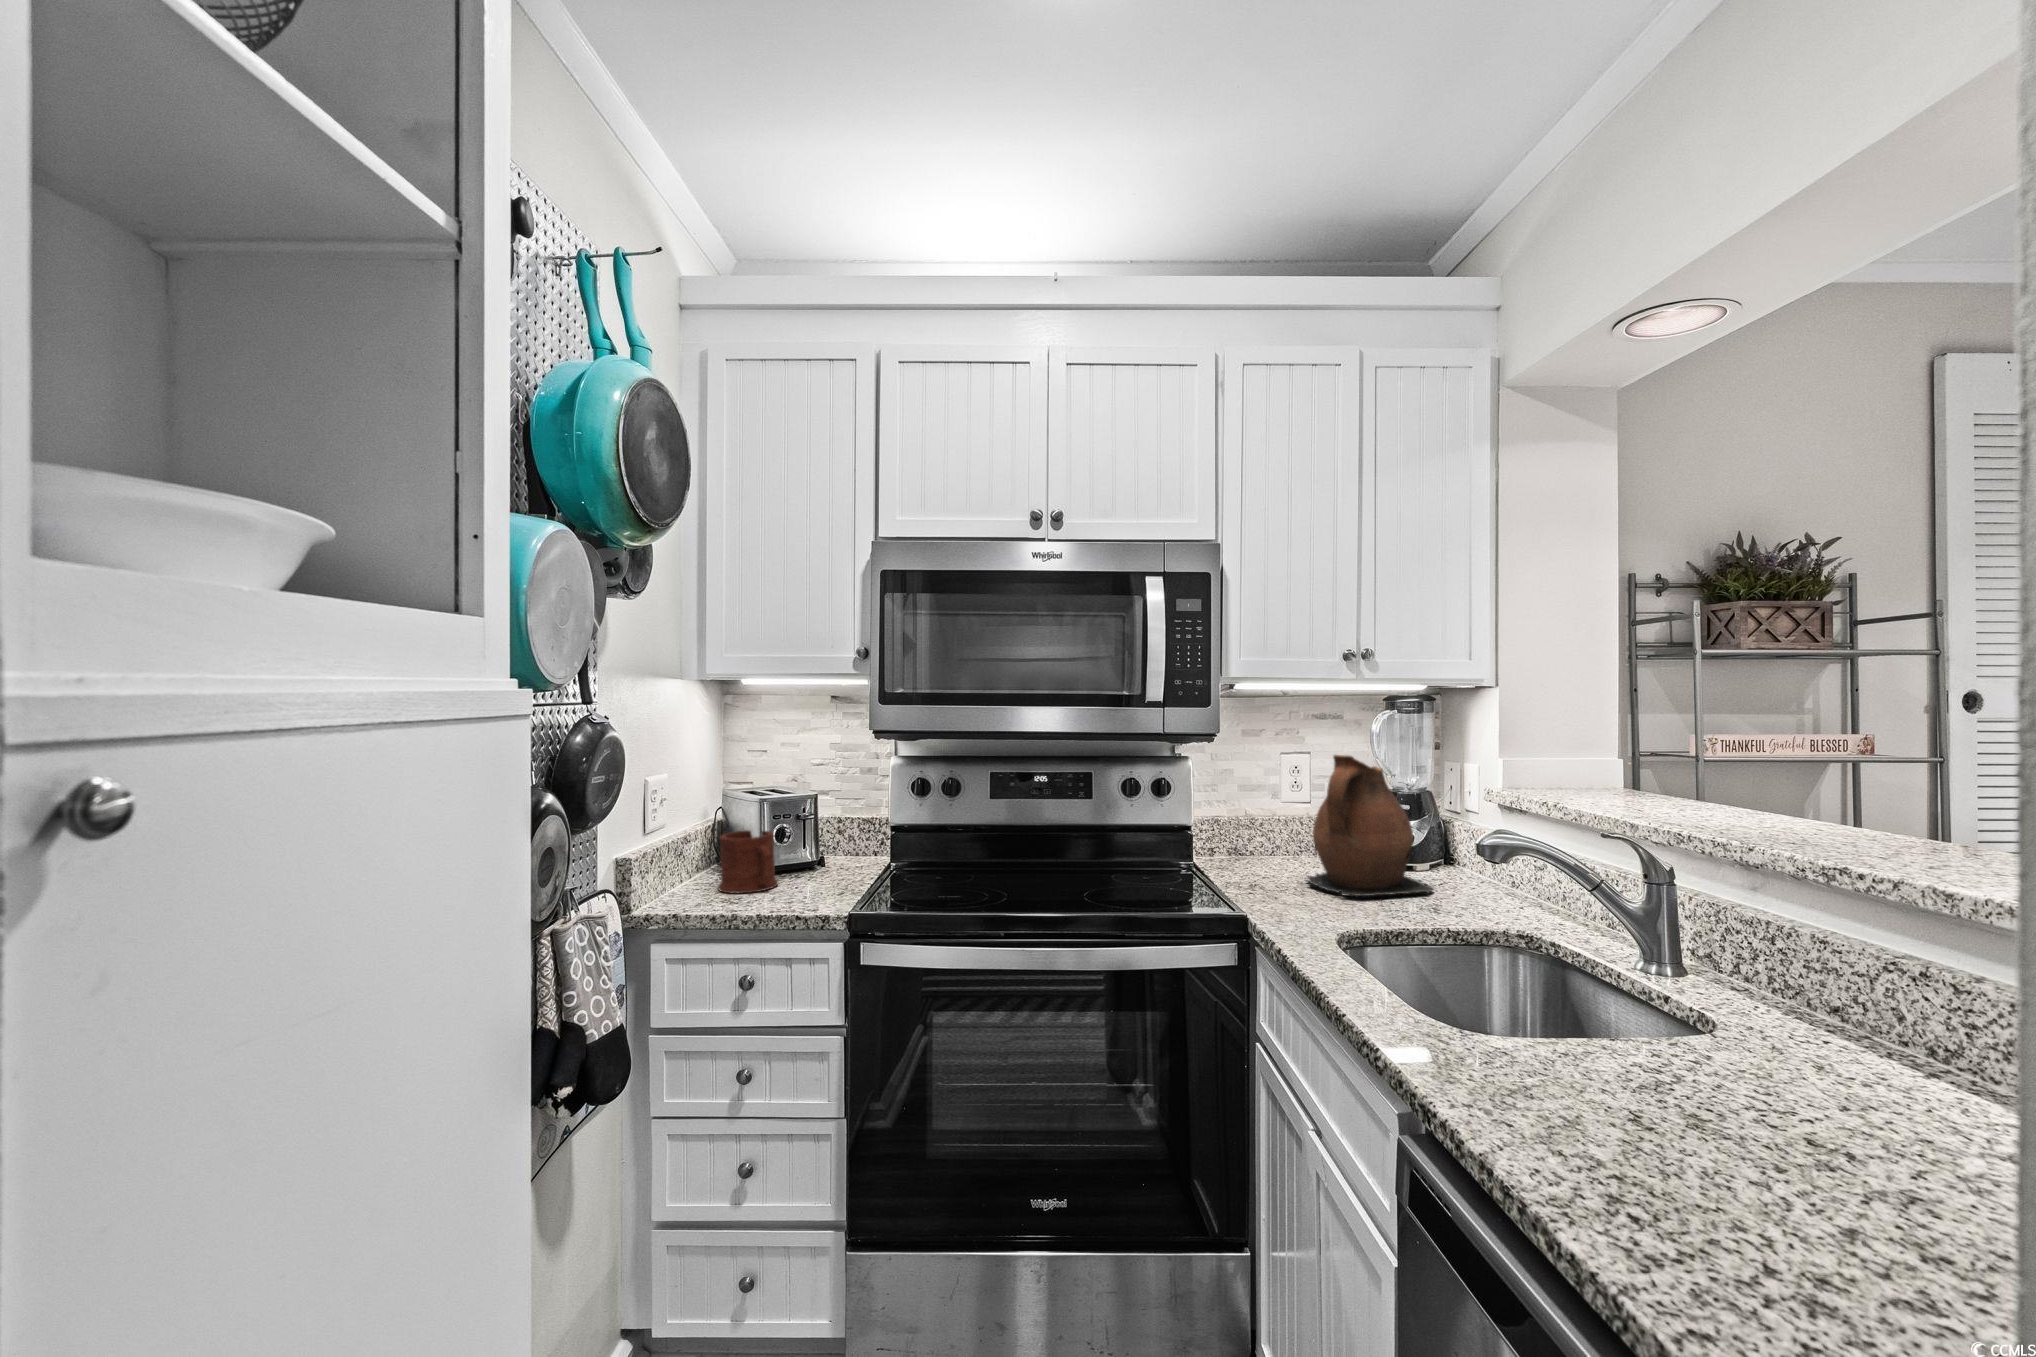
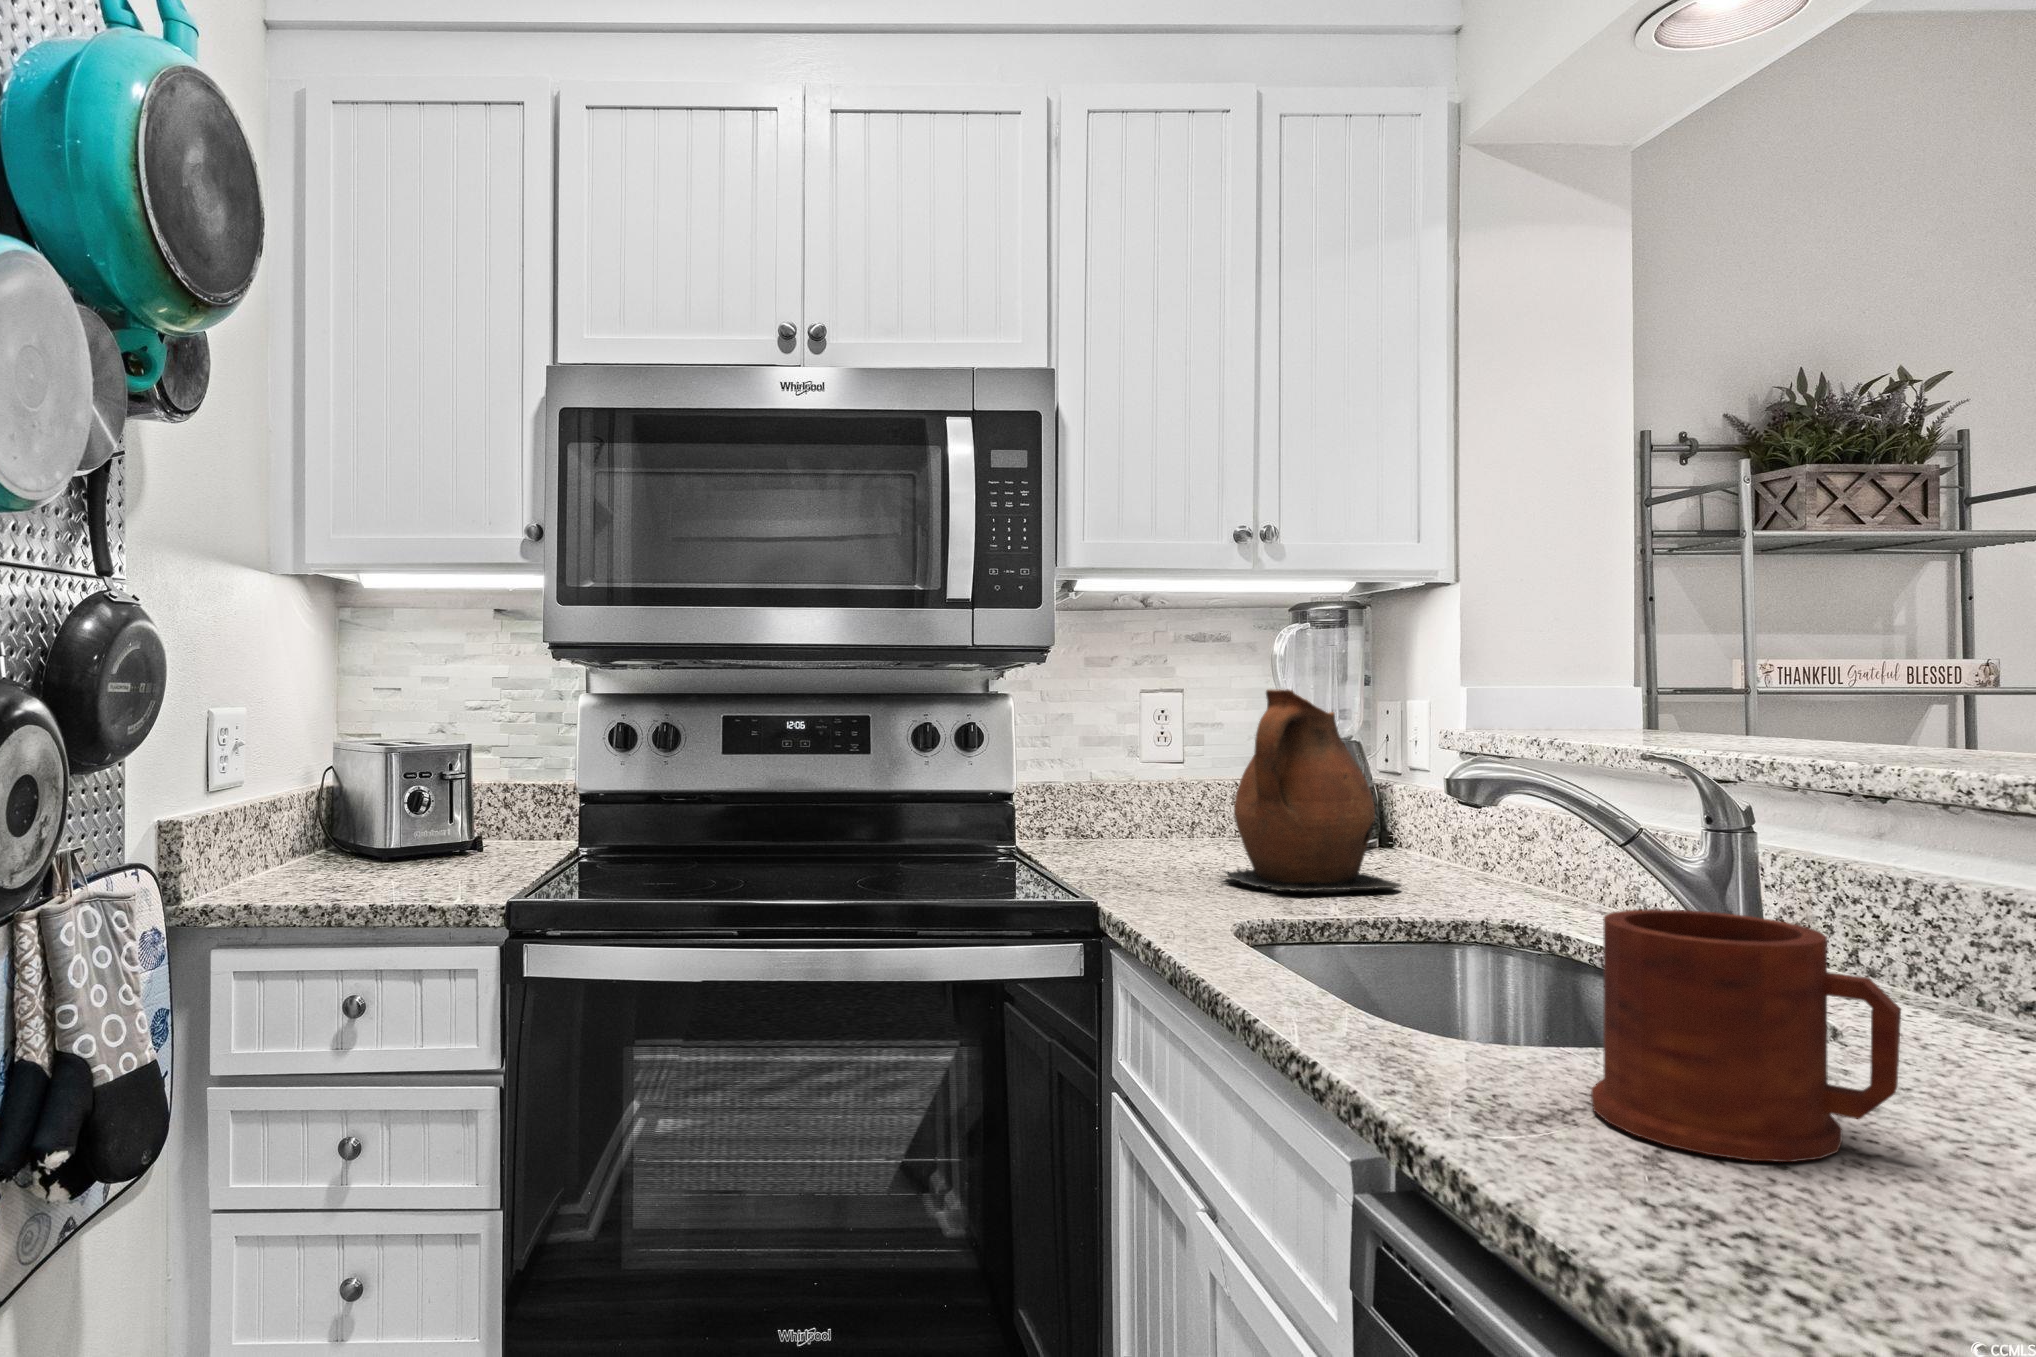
mug: present [718,830,778,893] -> present [1591,909,1901,1162]

